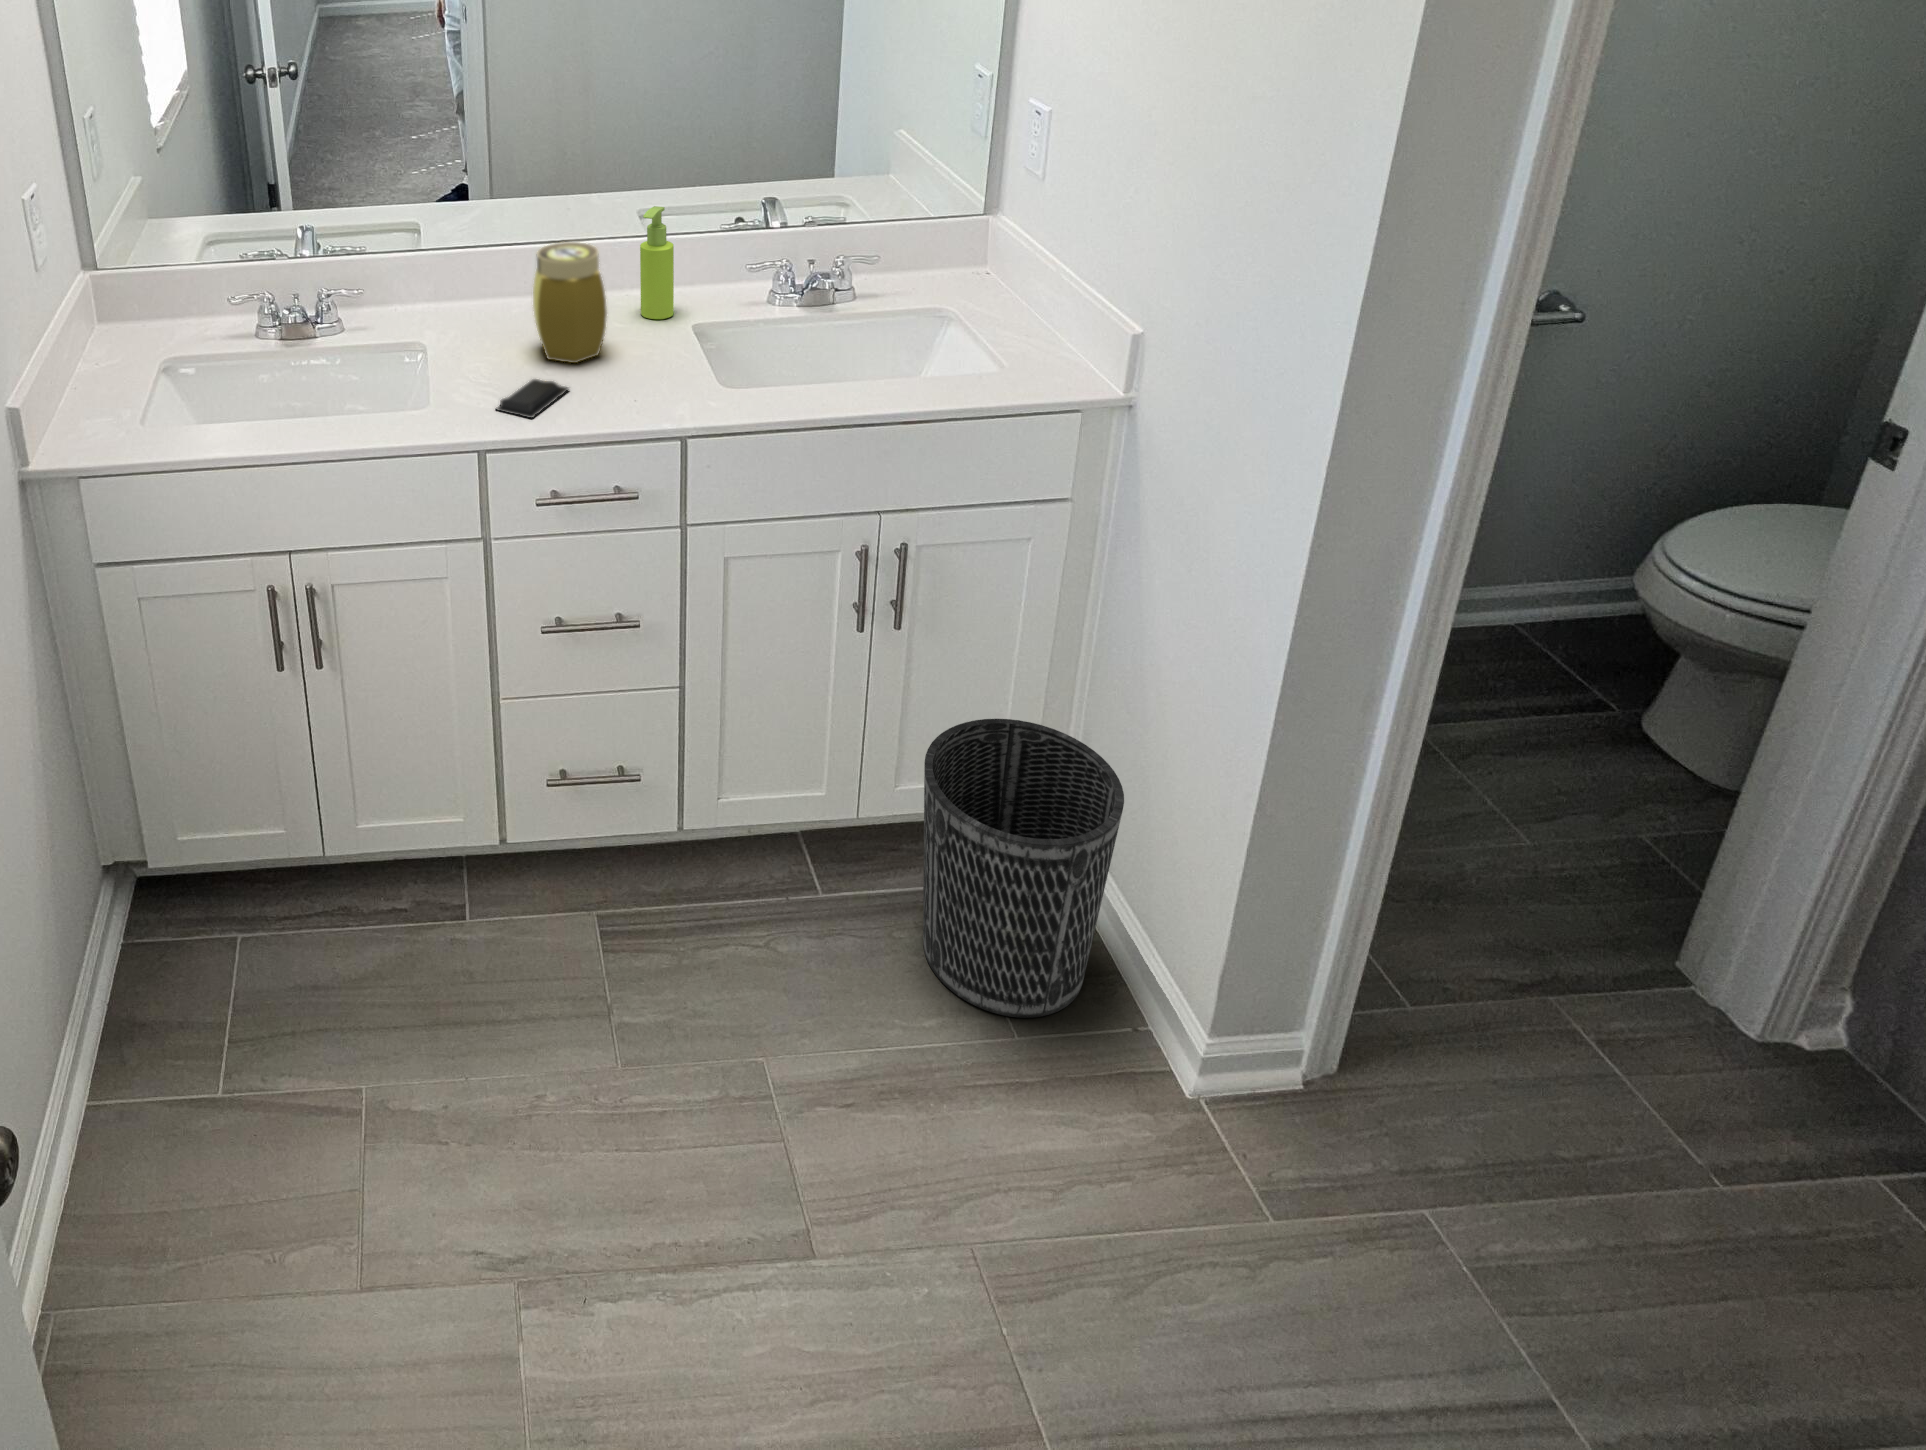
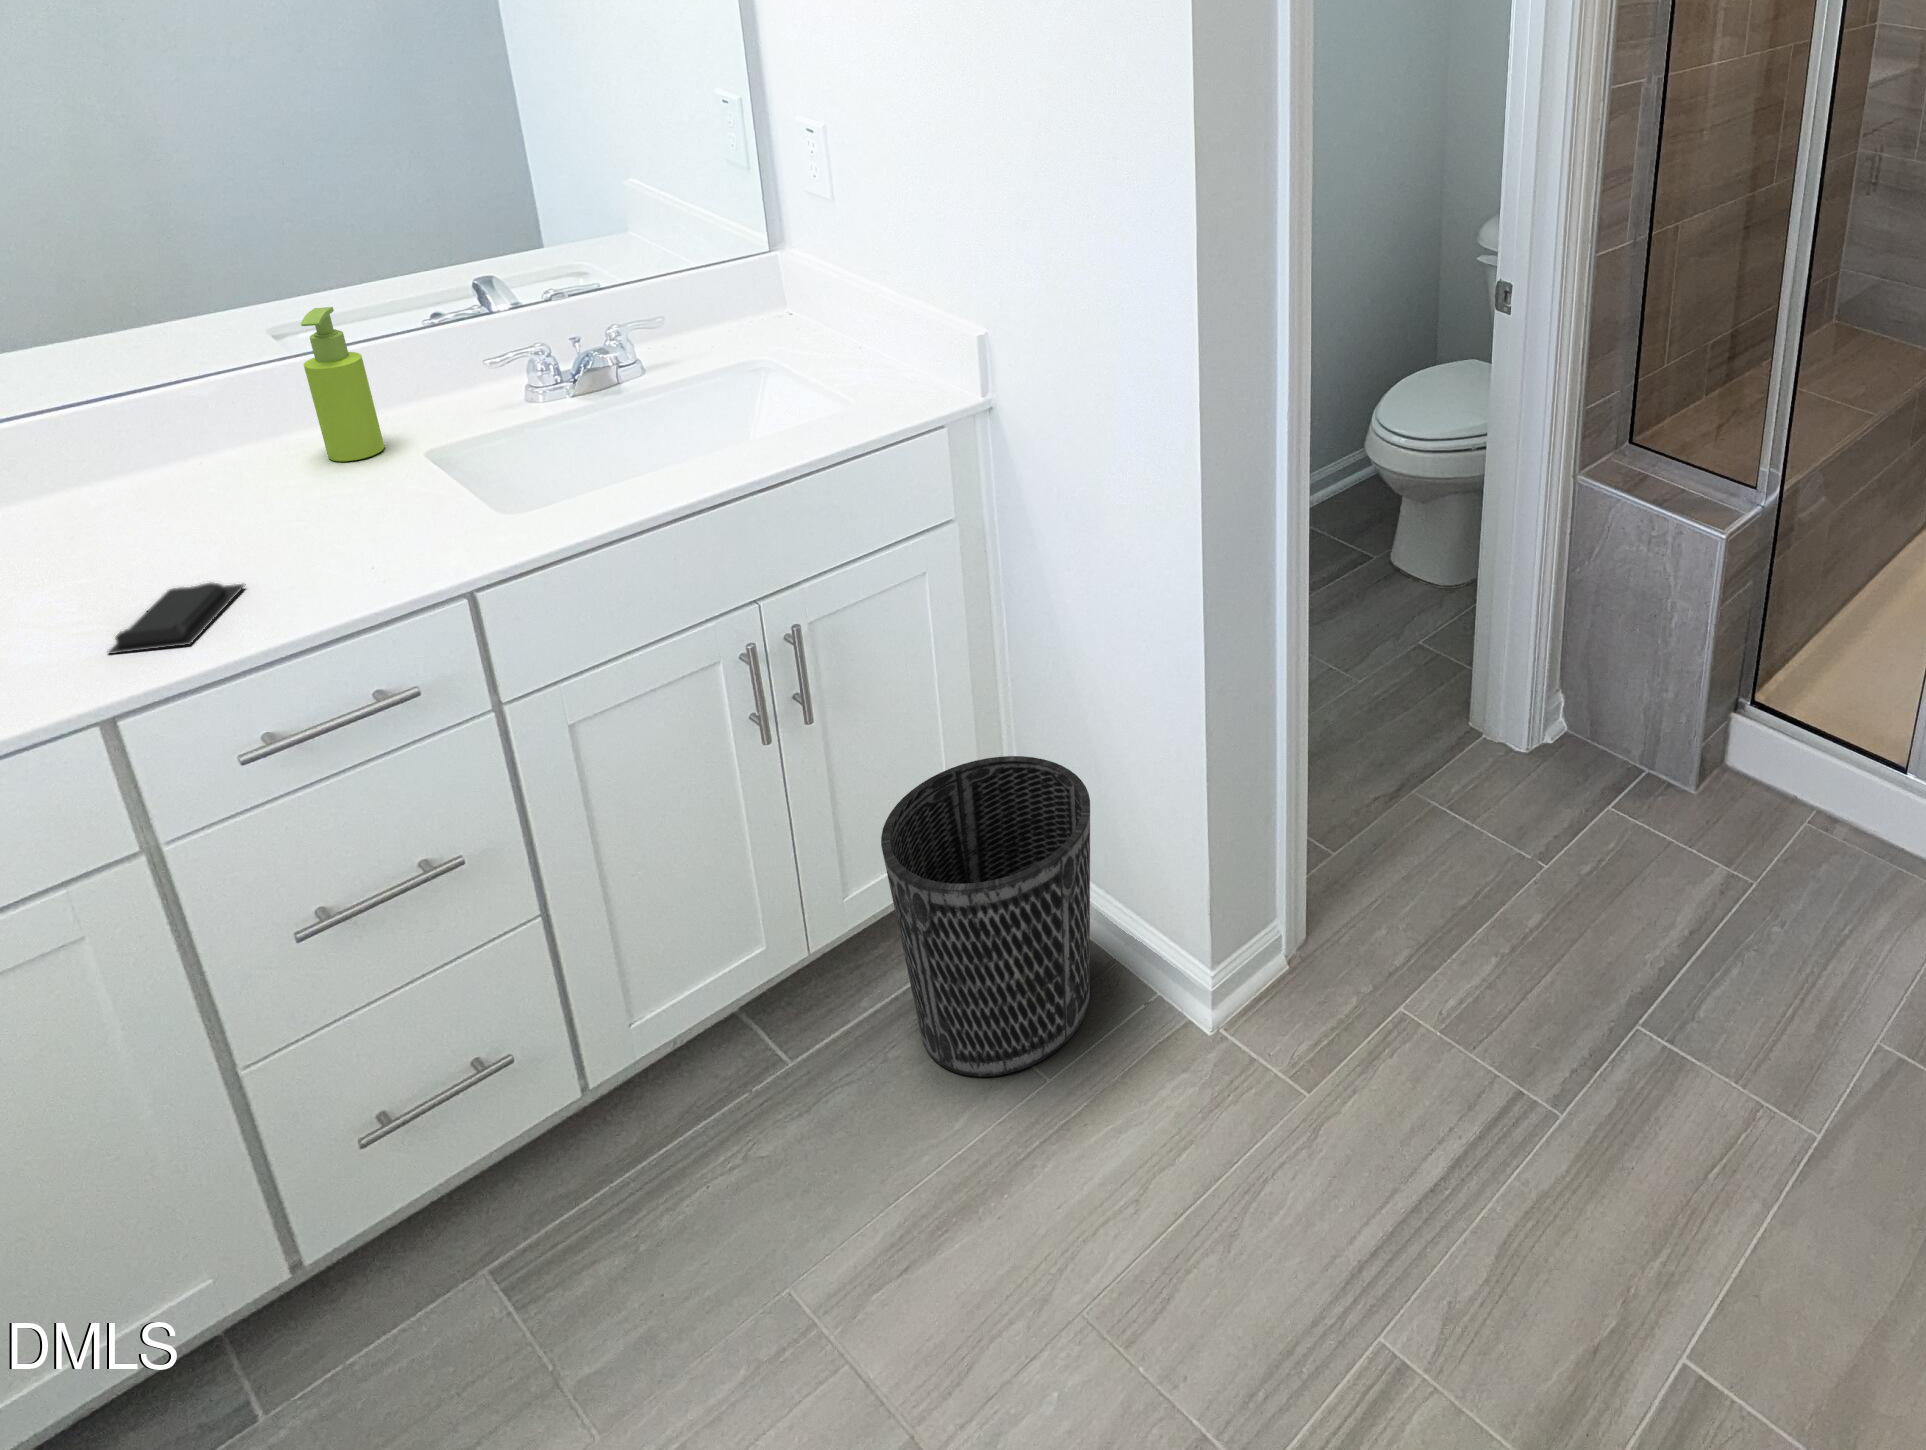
jar: present [533,242,607,363] -> none [117,377,282,557]

